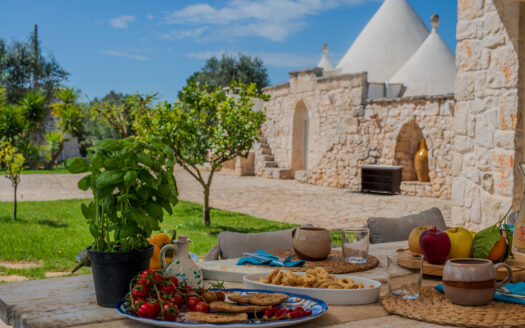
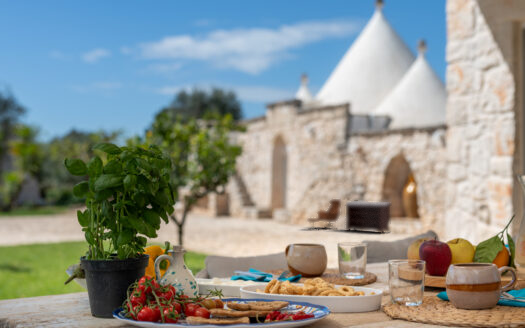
lounge chair: none [324,162,357,191] -> present [308,199,341,230]

